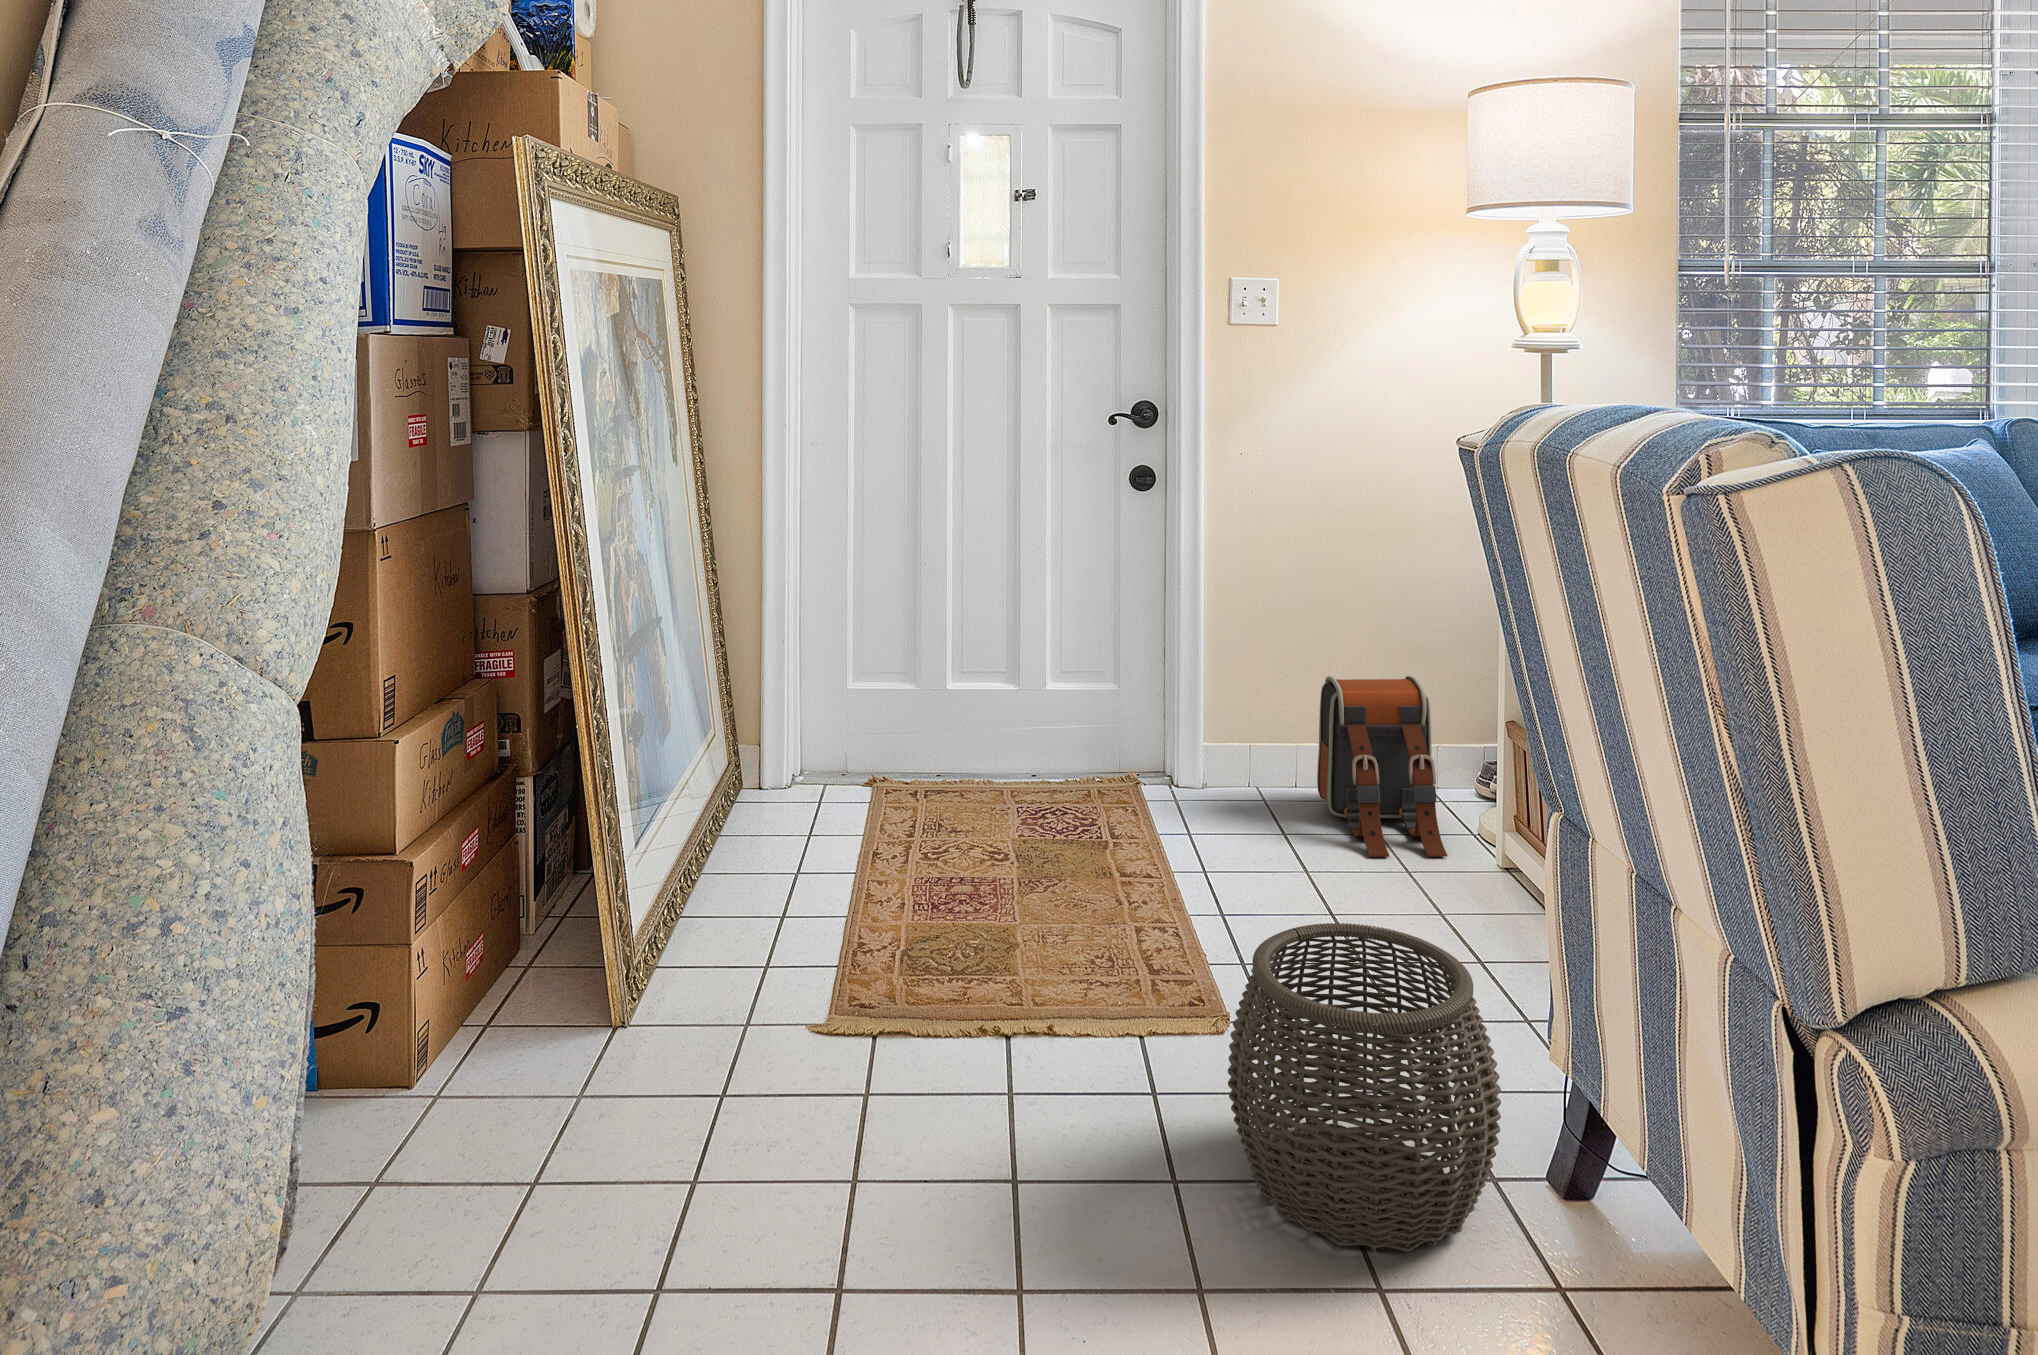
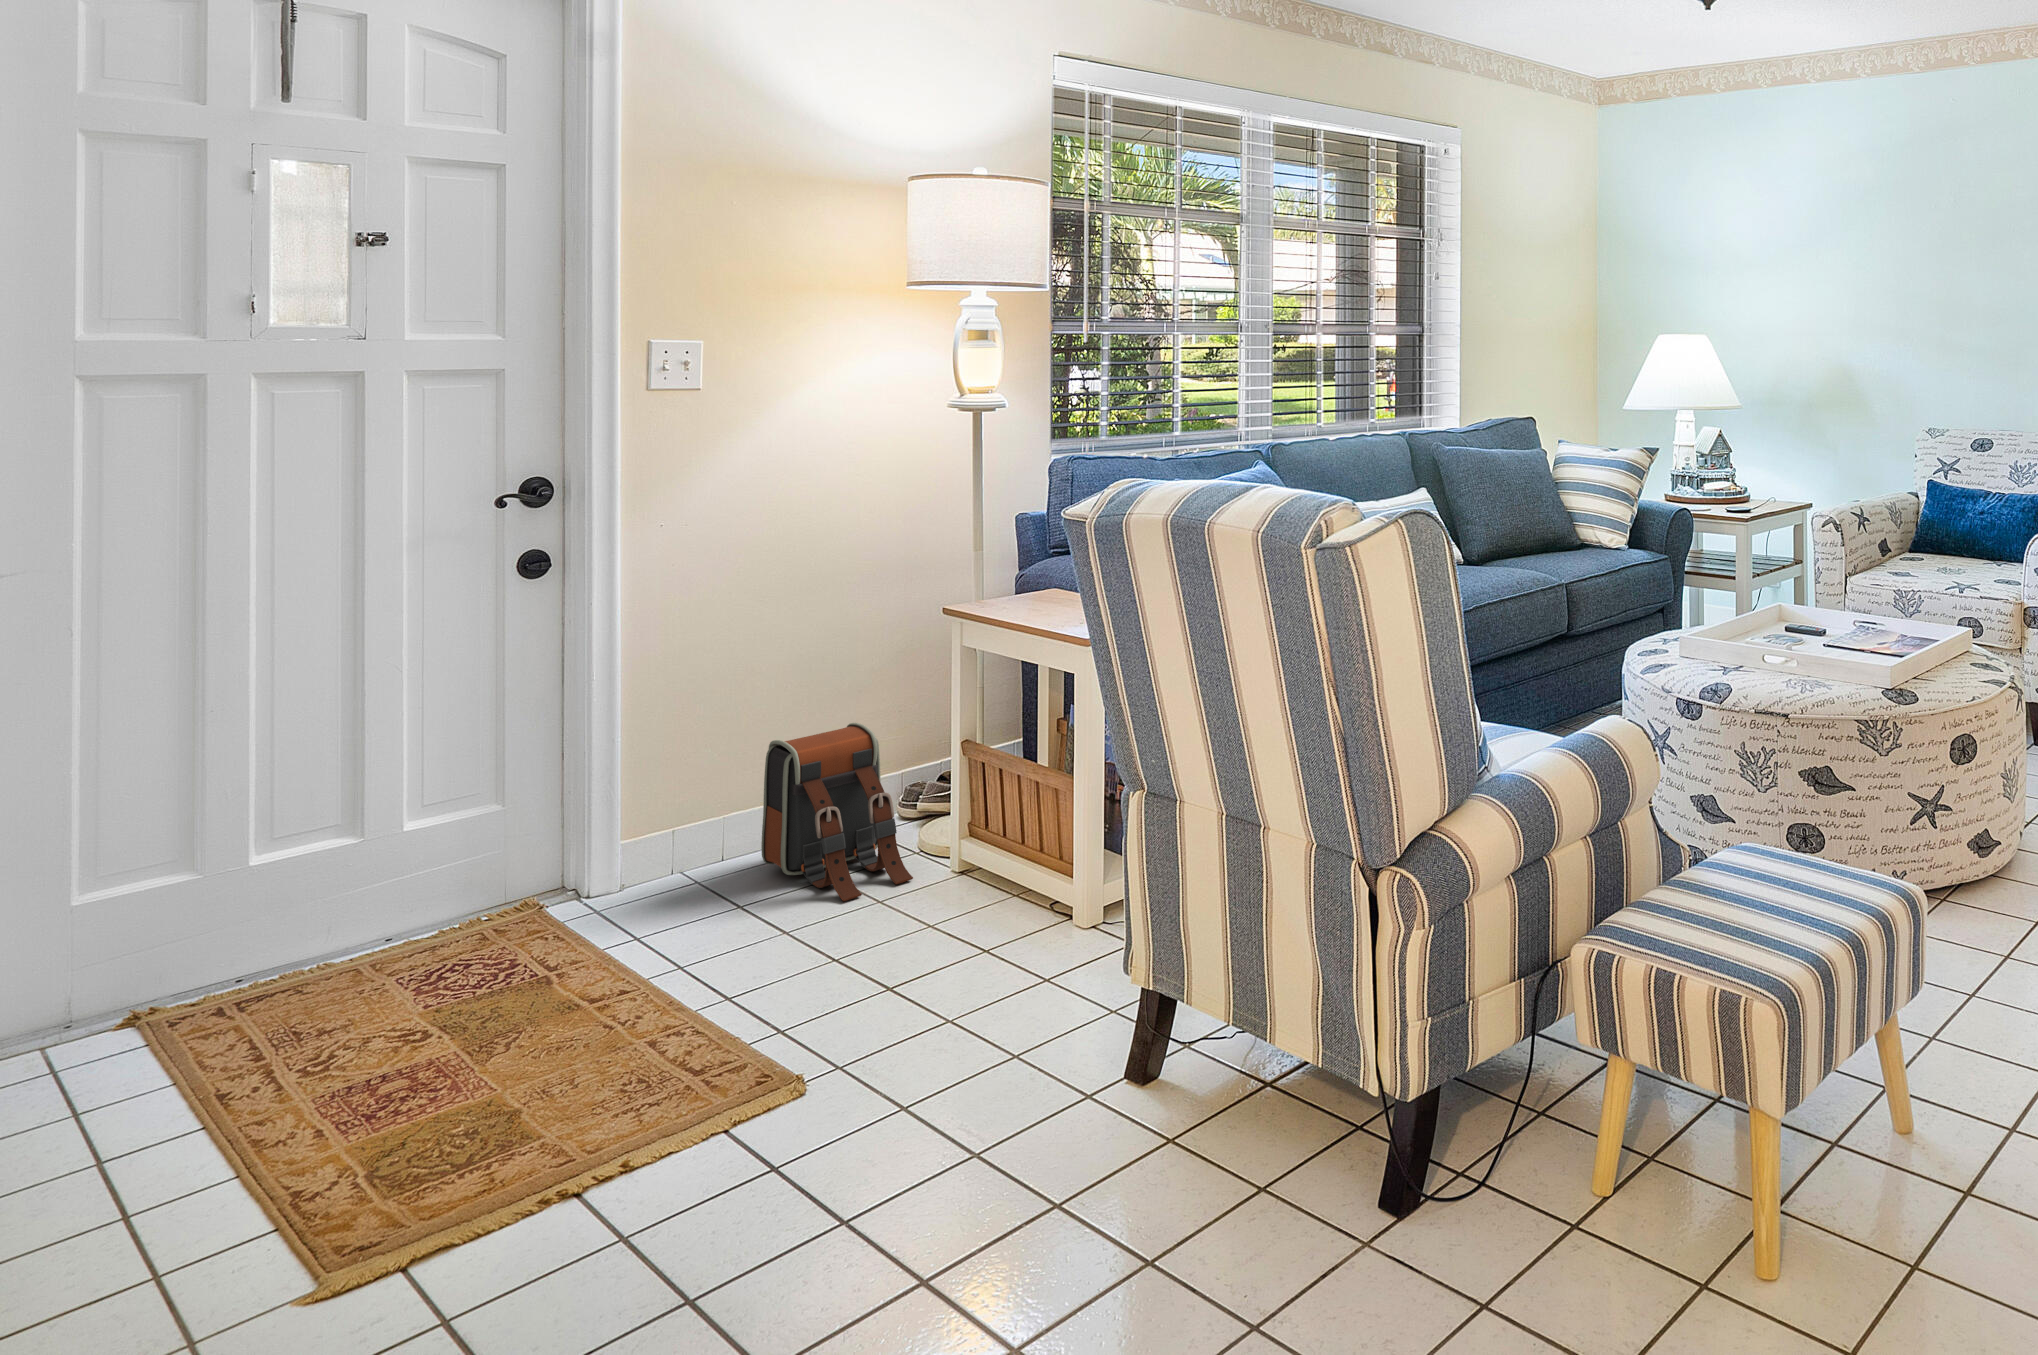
woven basket: present [1228,923,1501,1253] -> none [881,928,1115,1198]

